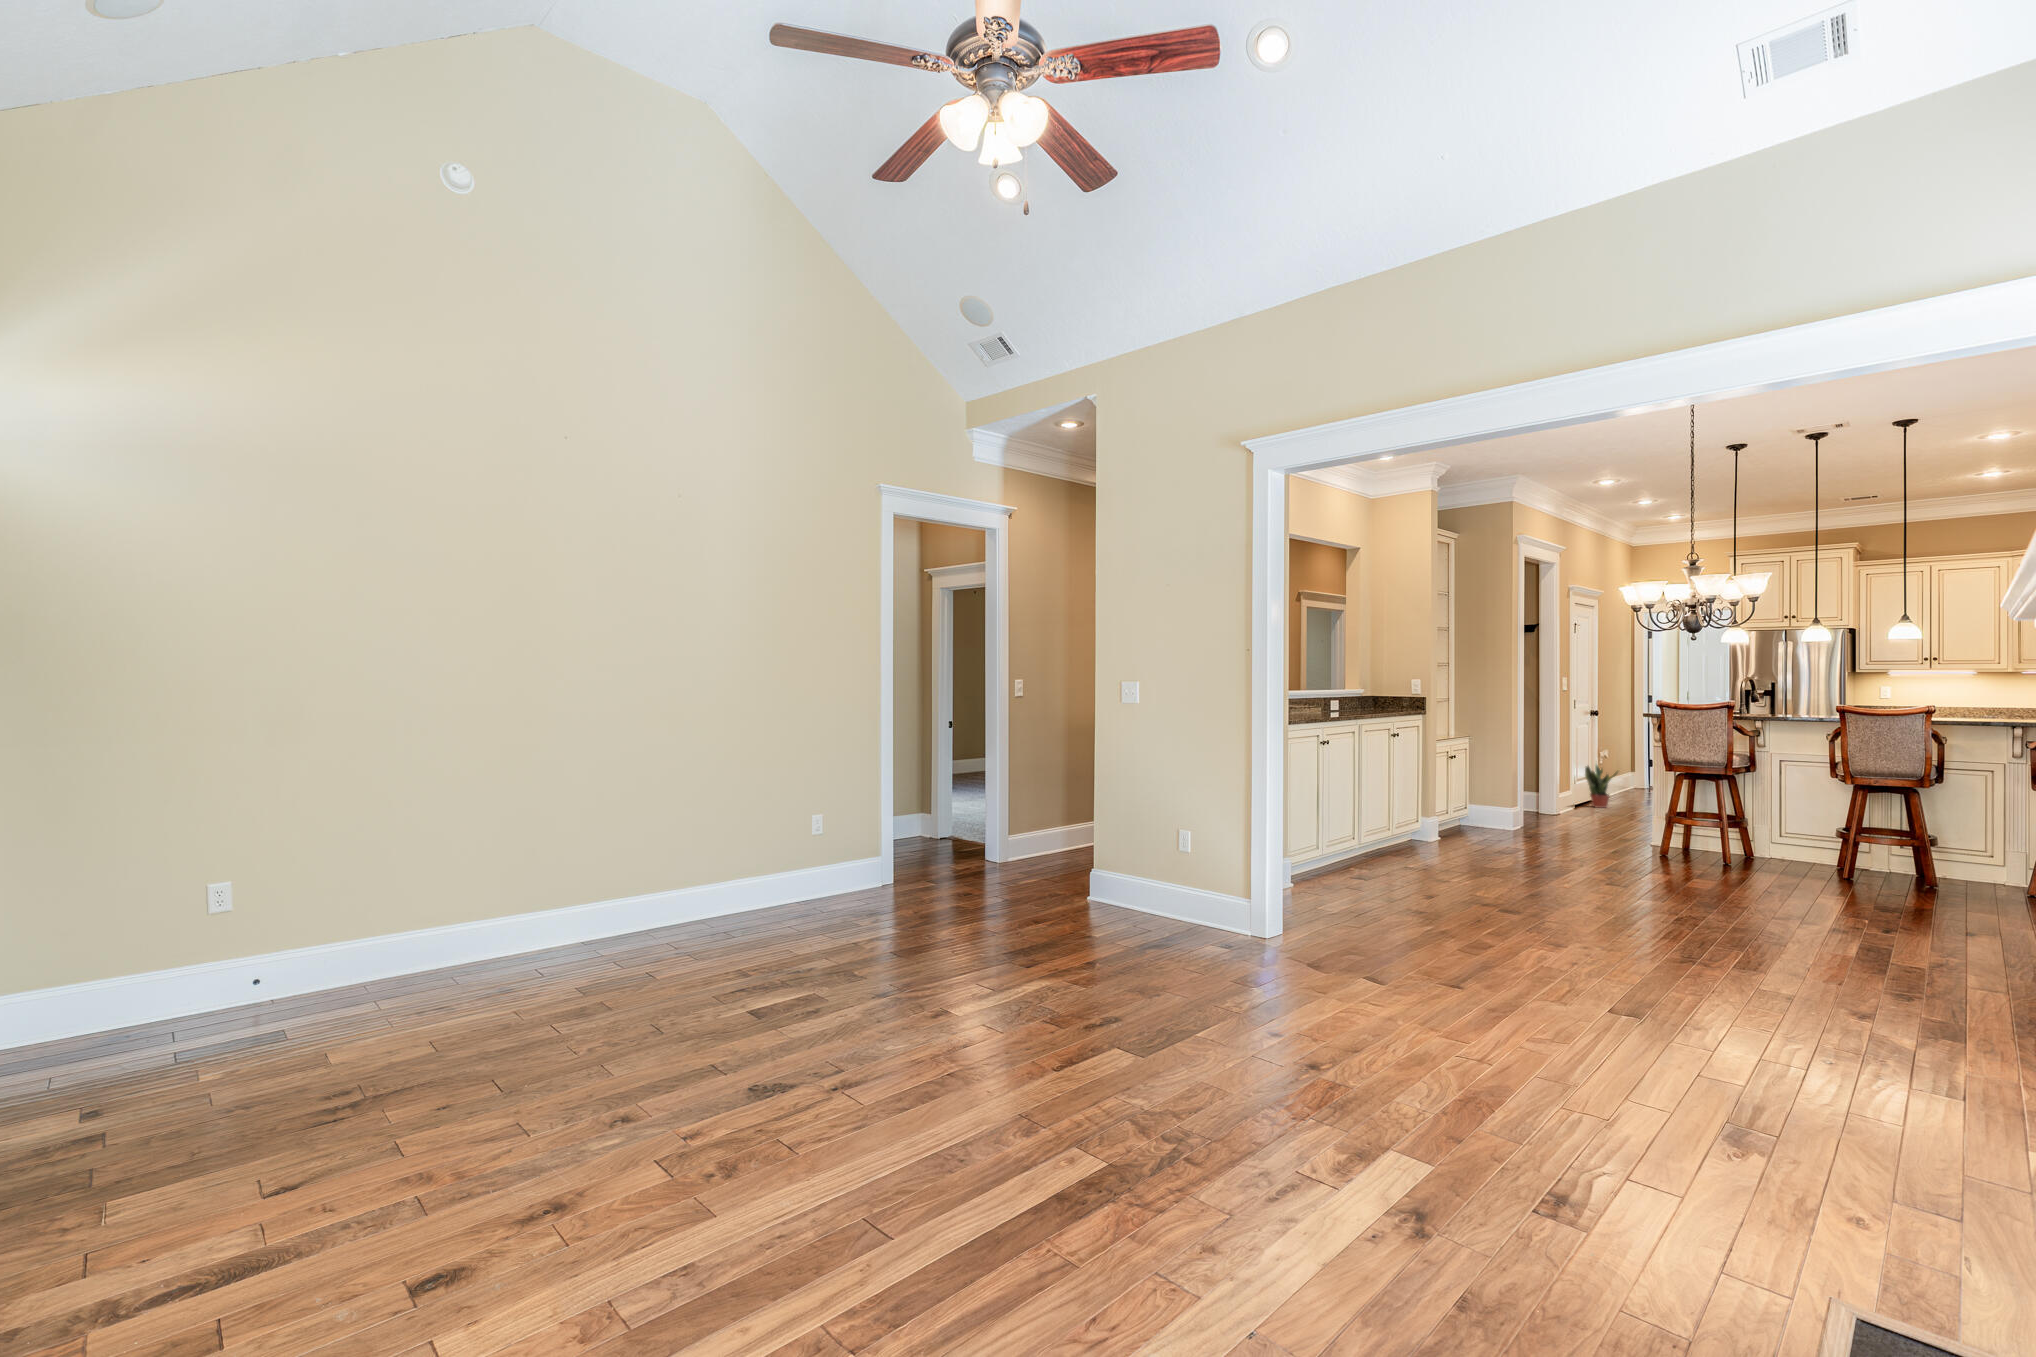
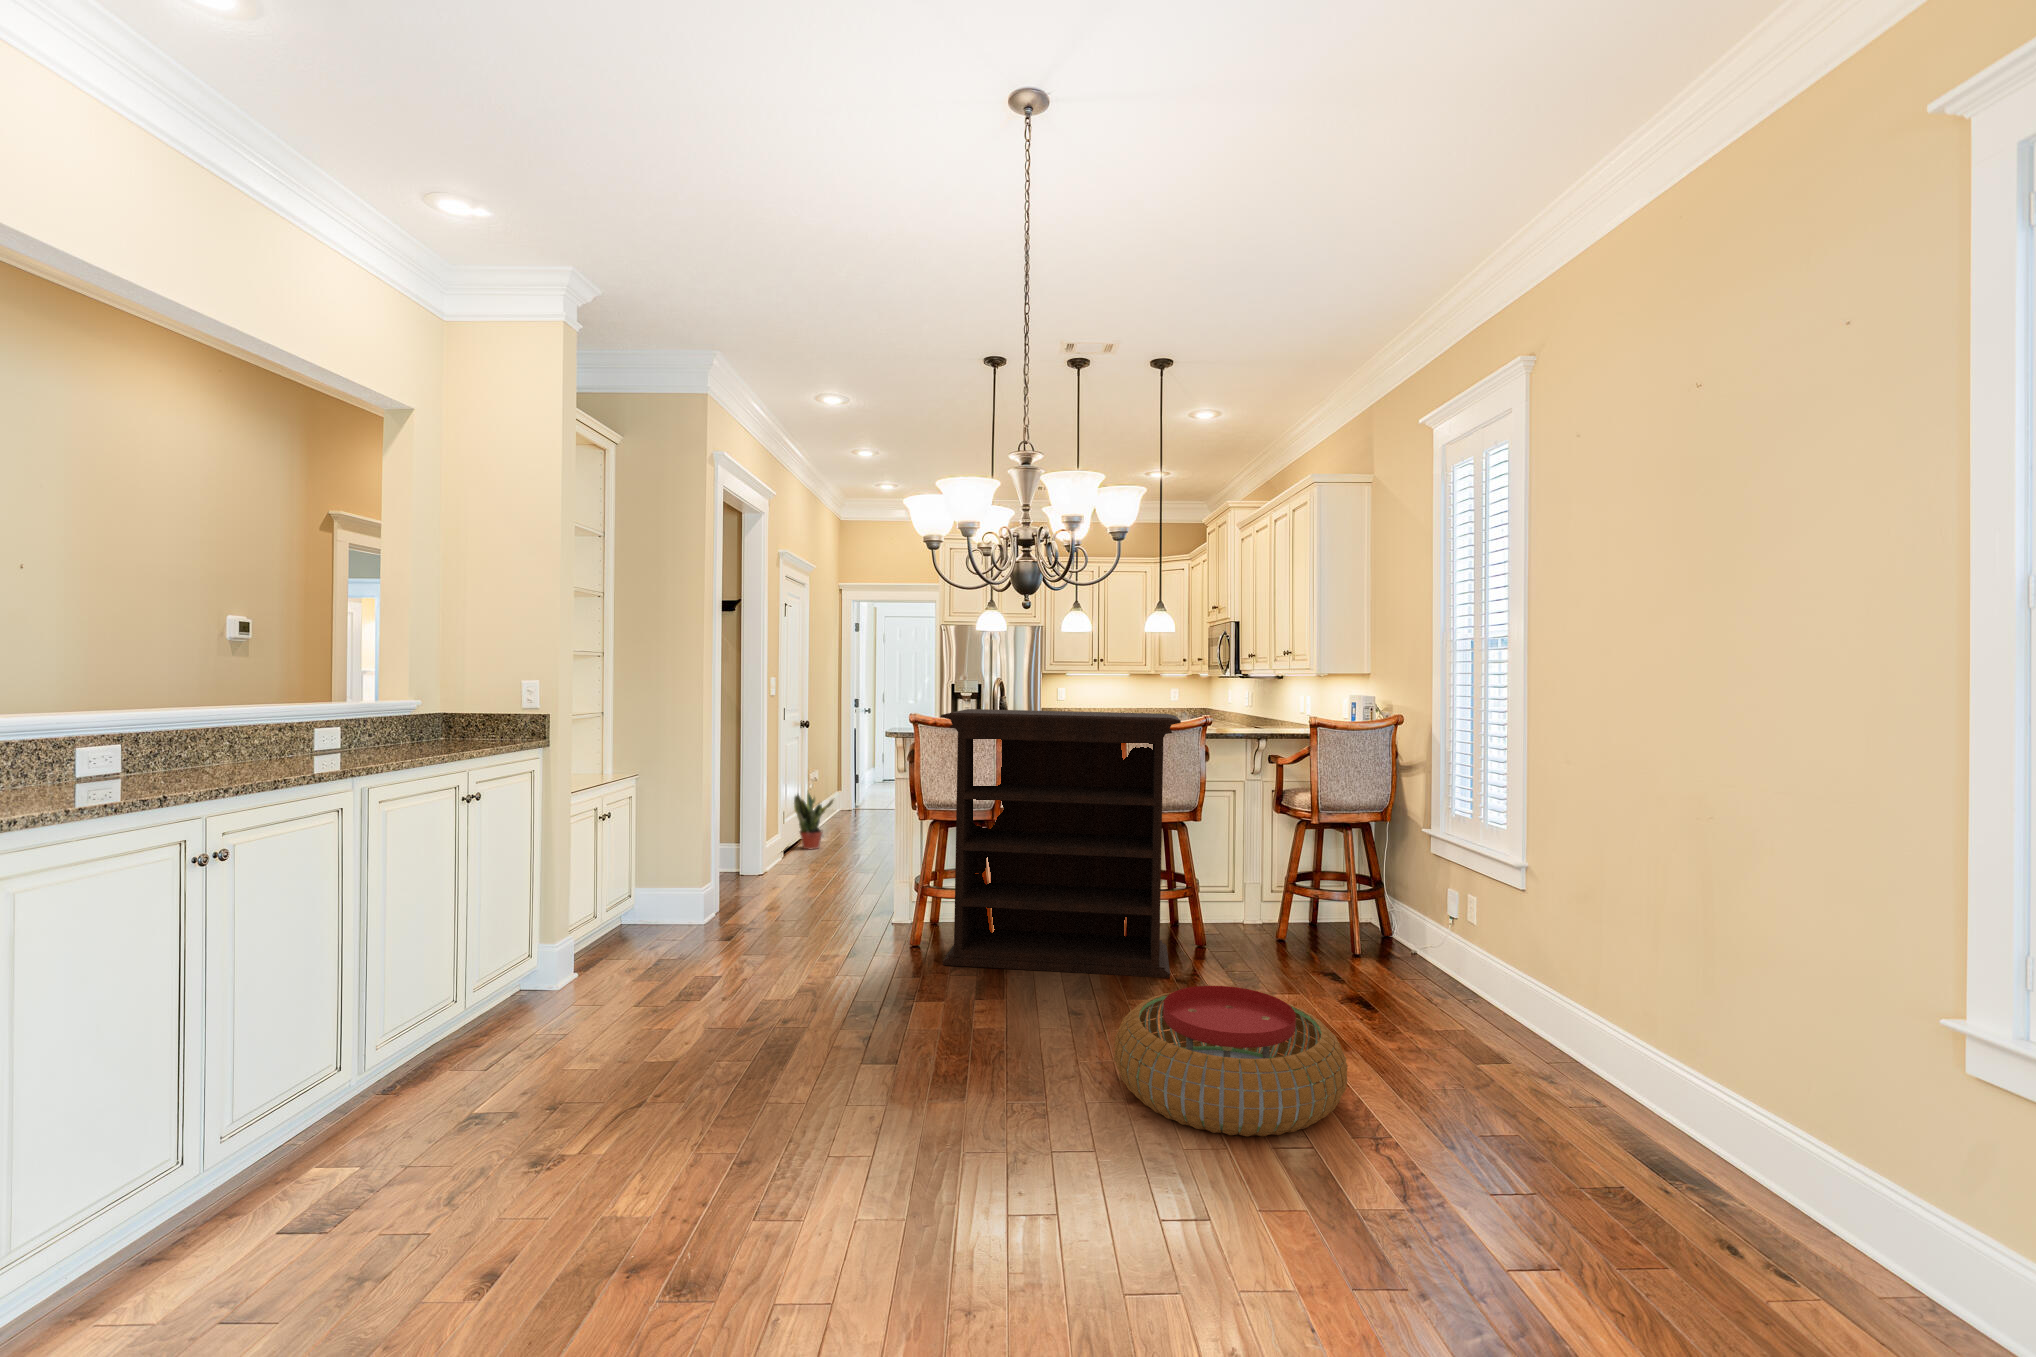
bookshelf: none [1675,698,1897,891] -> present [941,709,1181,978]
pouf: none [1764,865,1947,939] -> present [1114,986,1348,1137]

